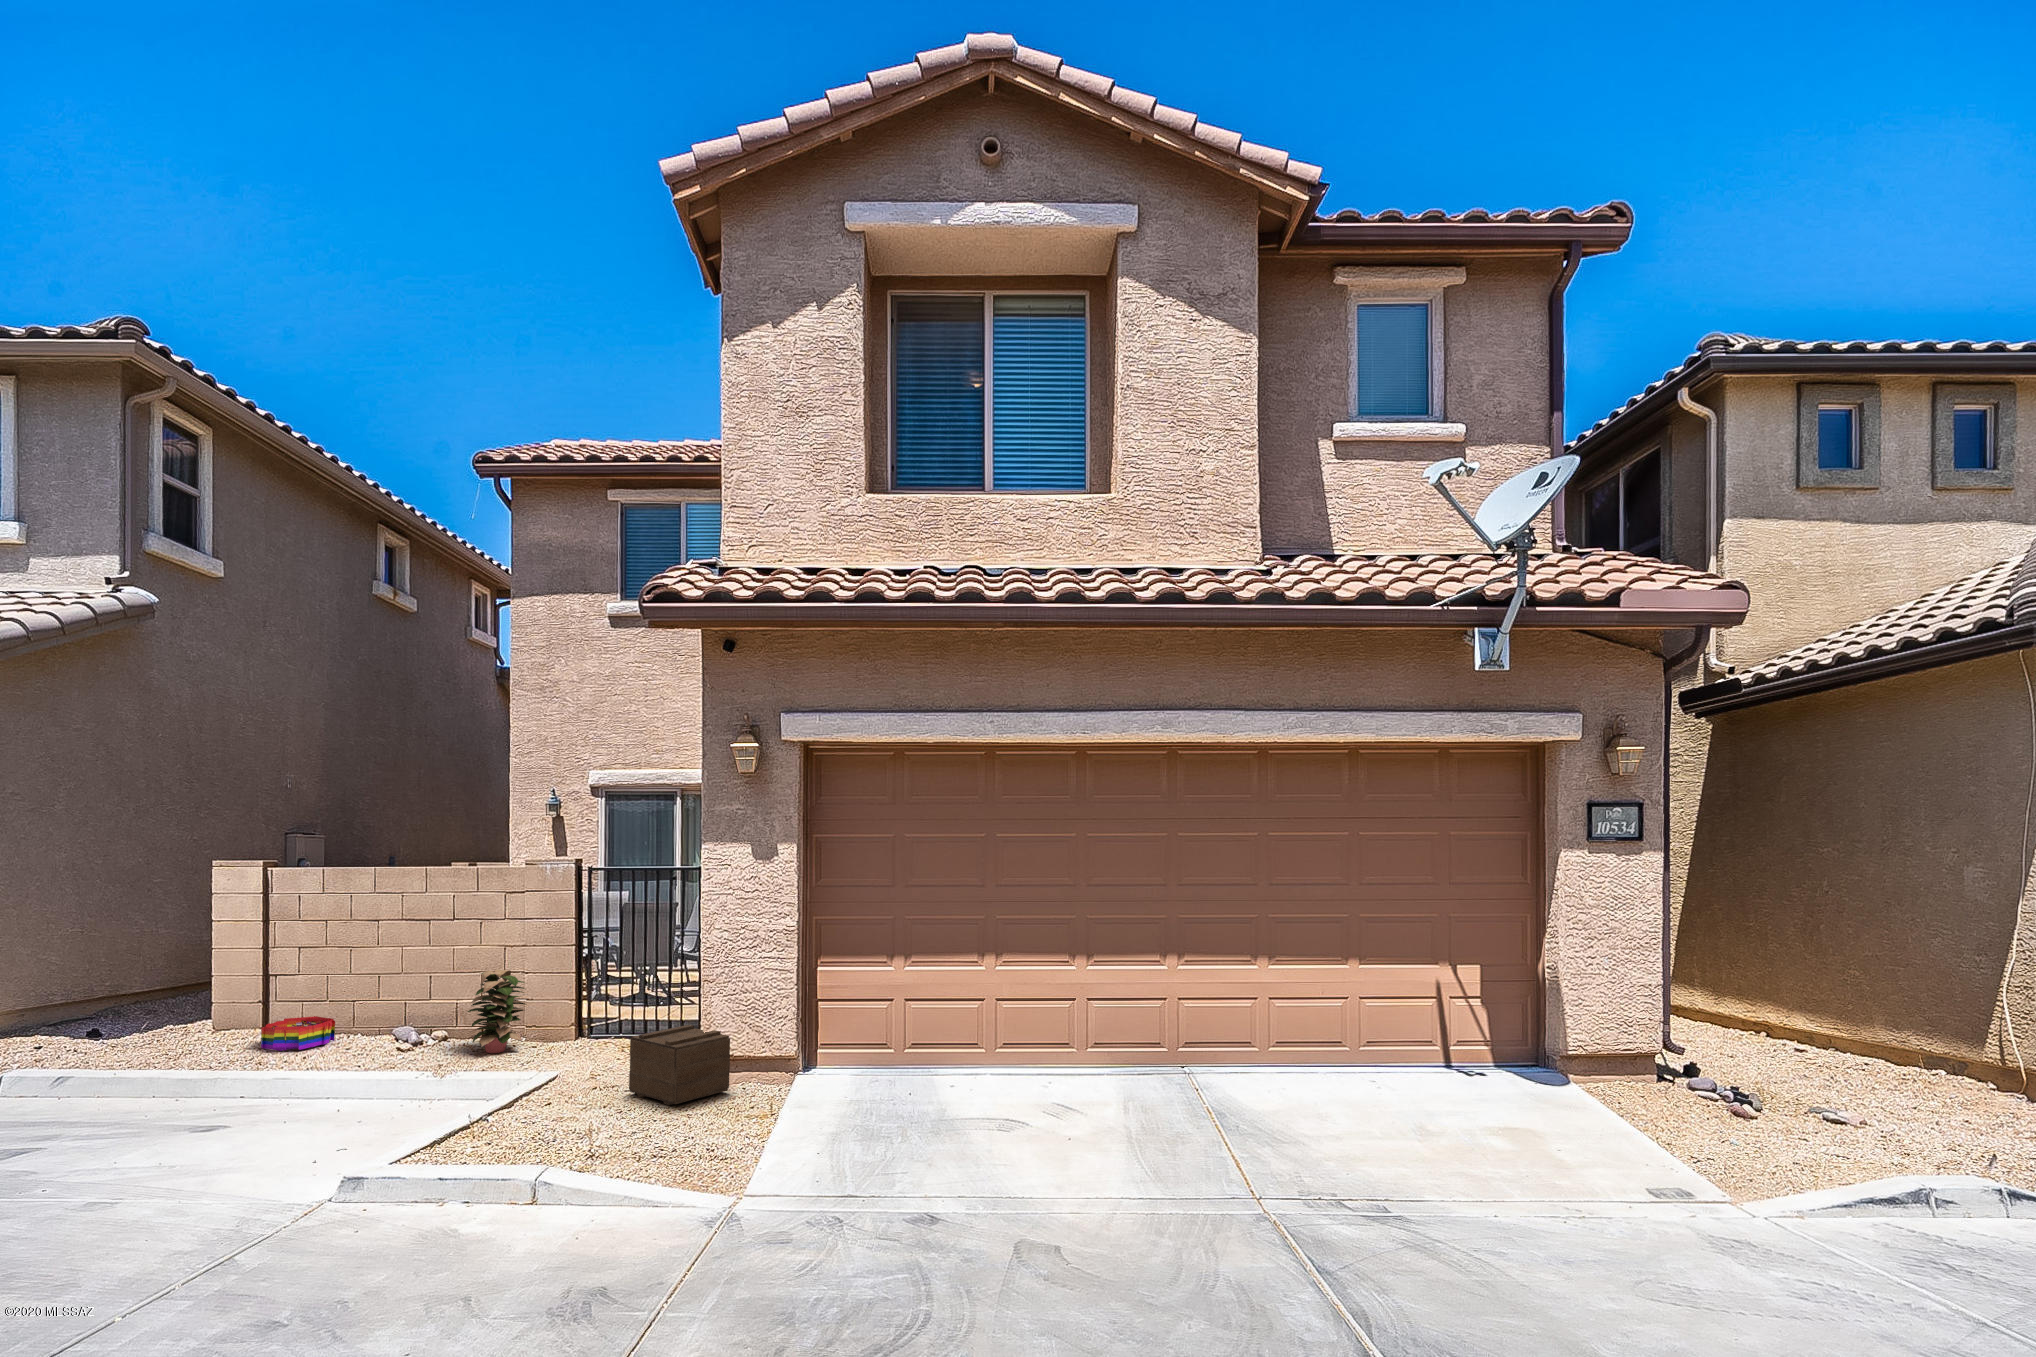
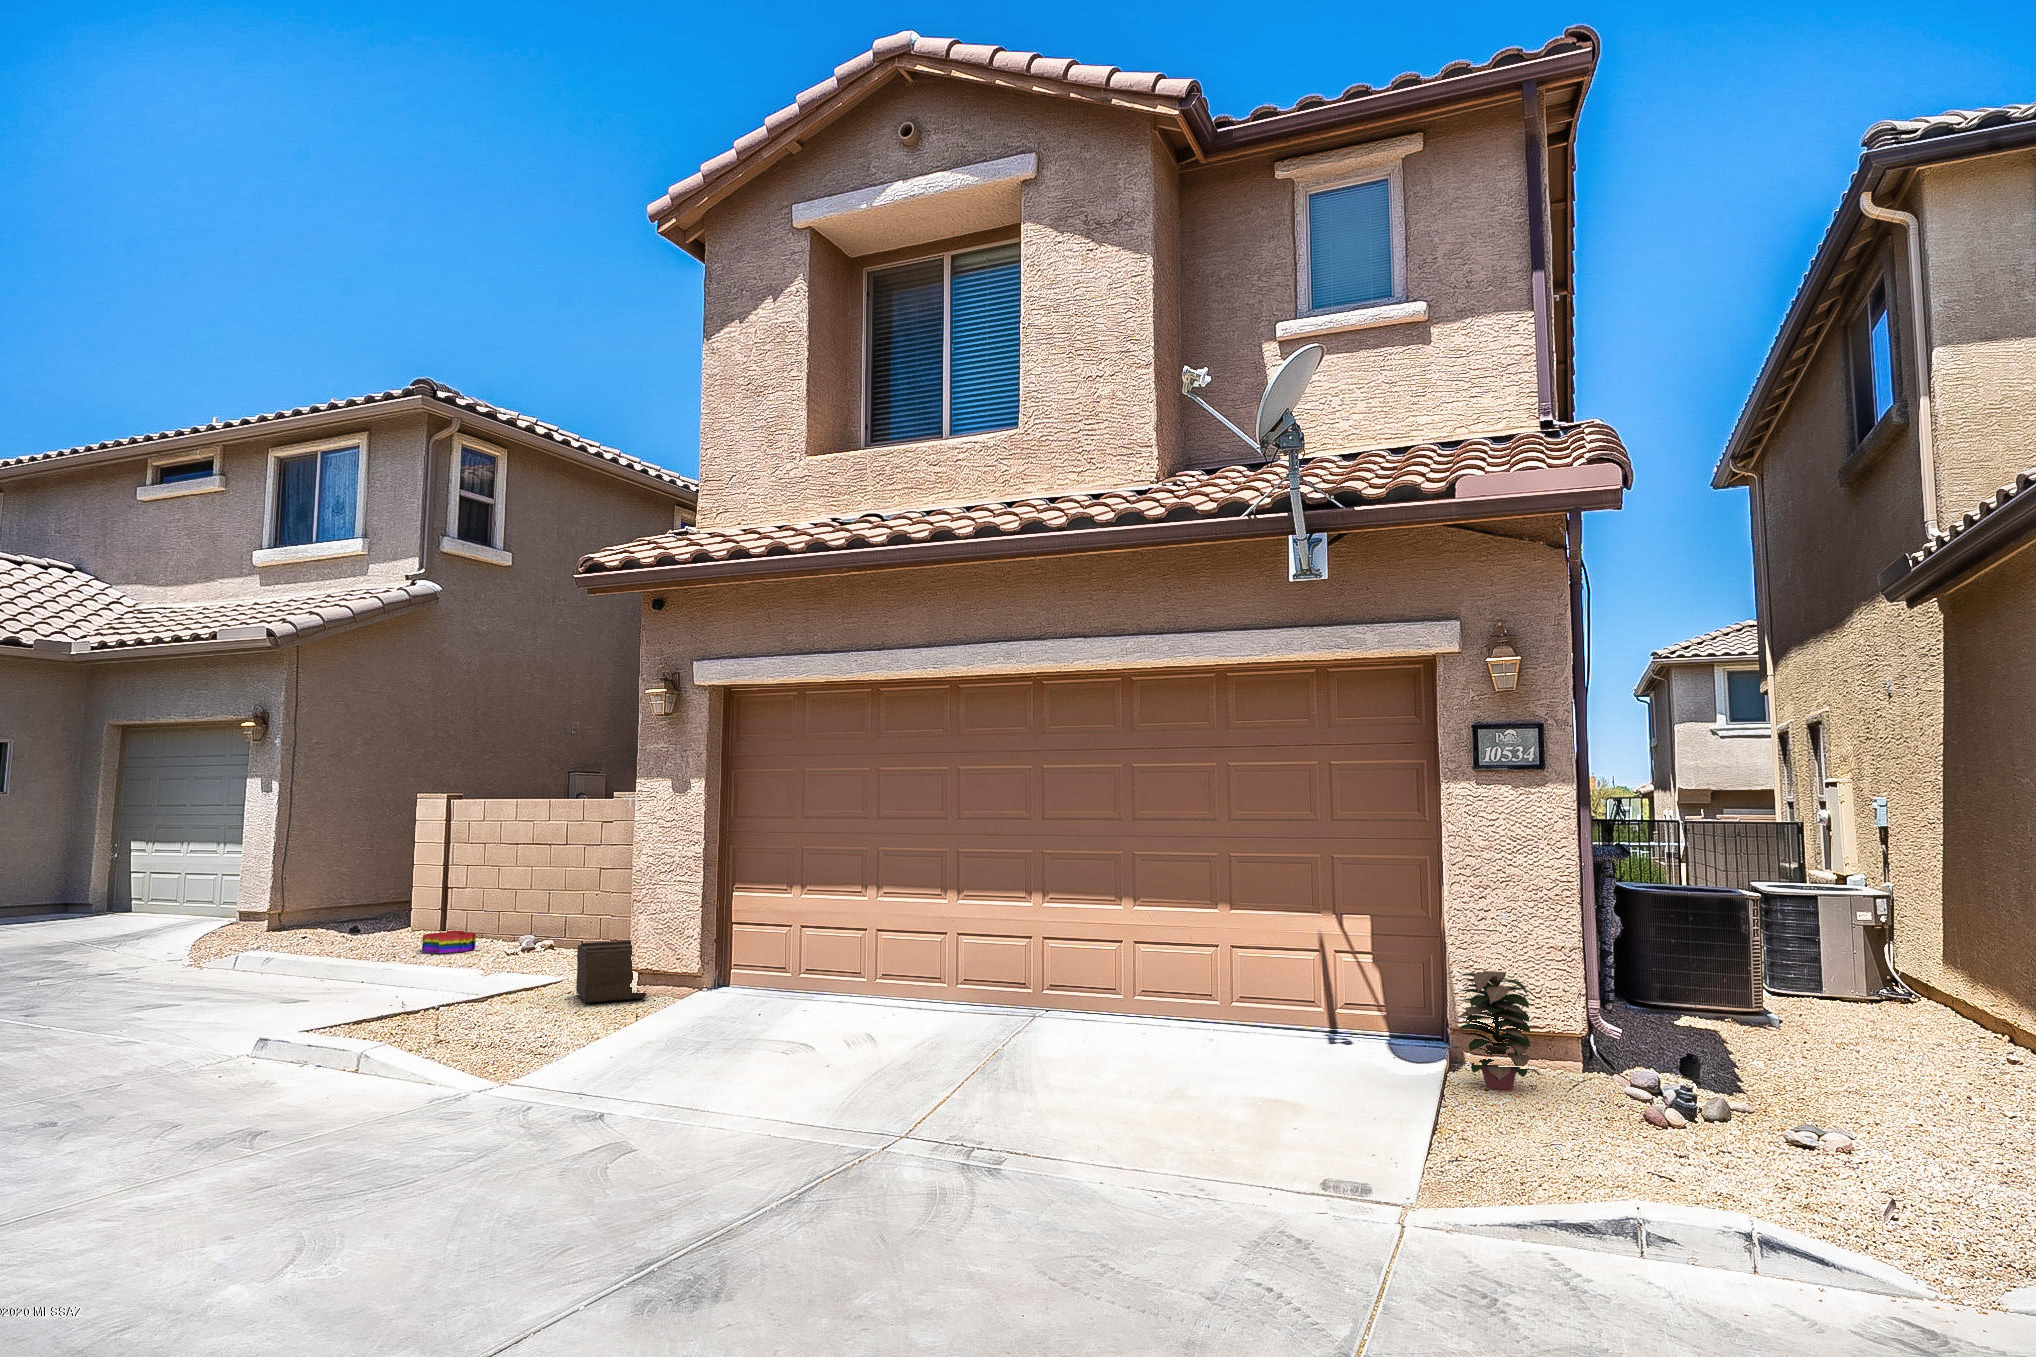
decorative plant: present [468,970,526,1053] -> present [1455,971,1541,1090]

